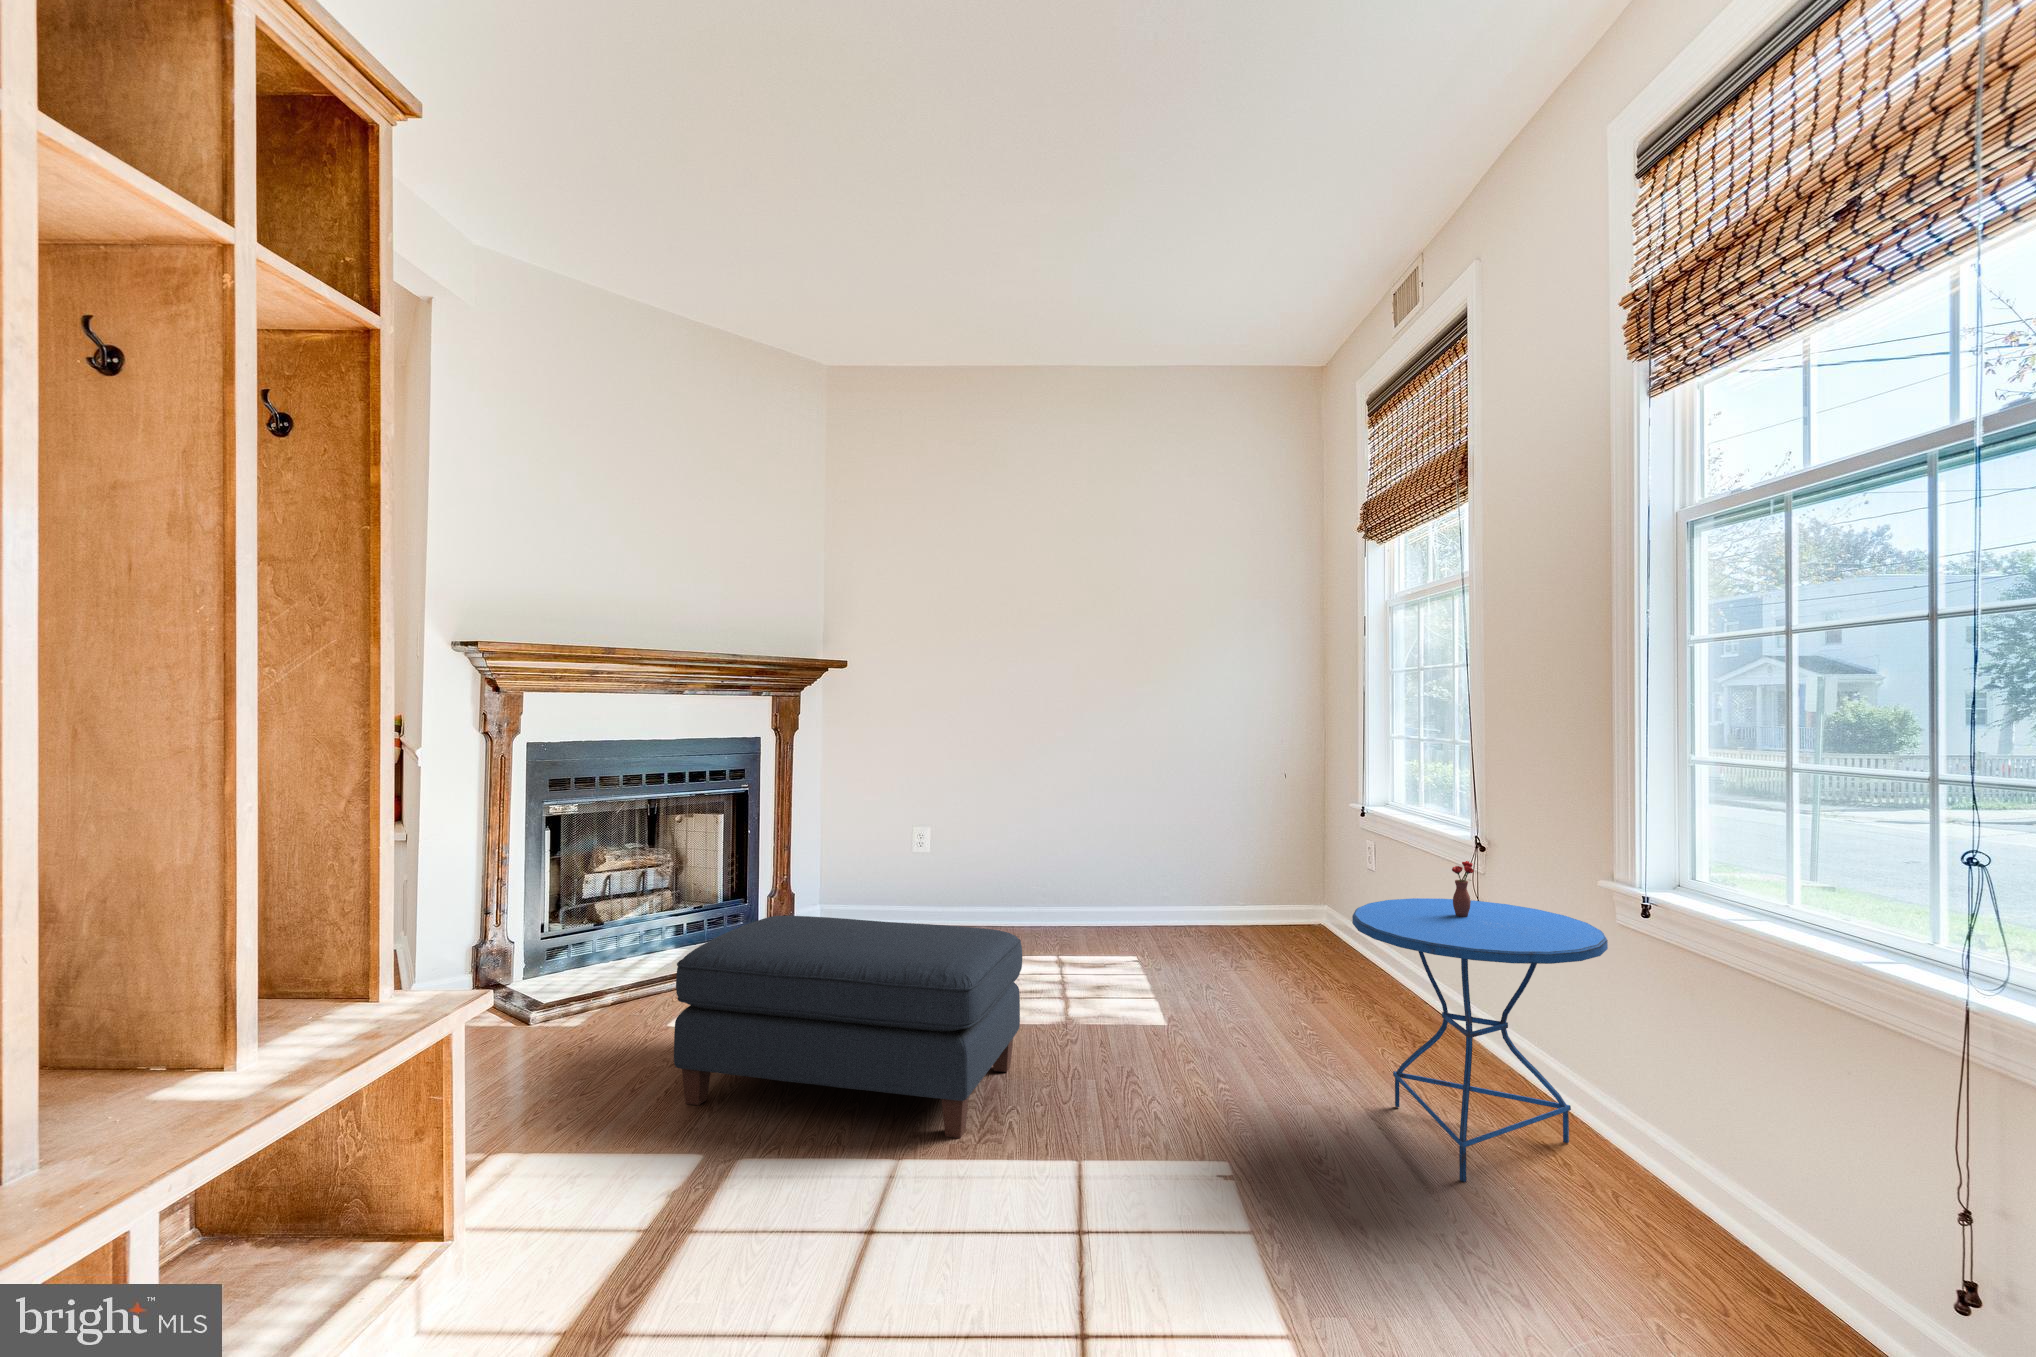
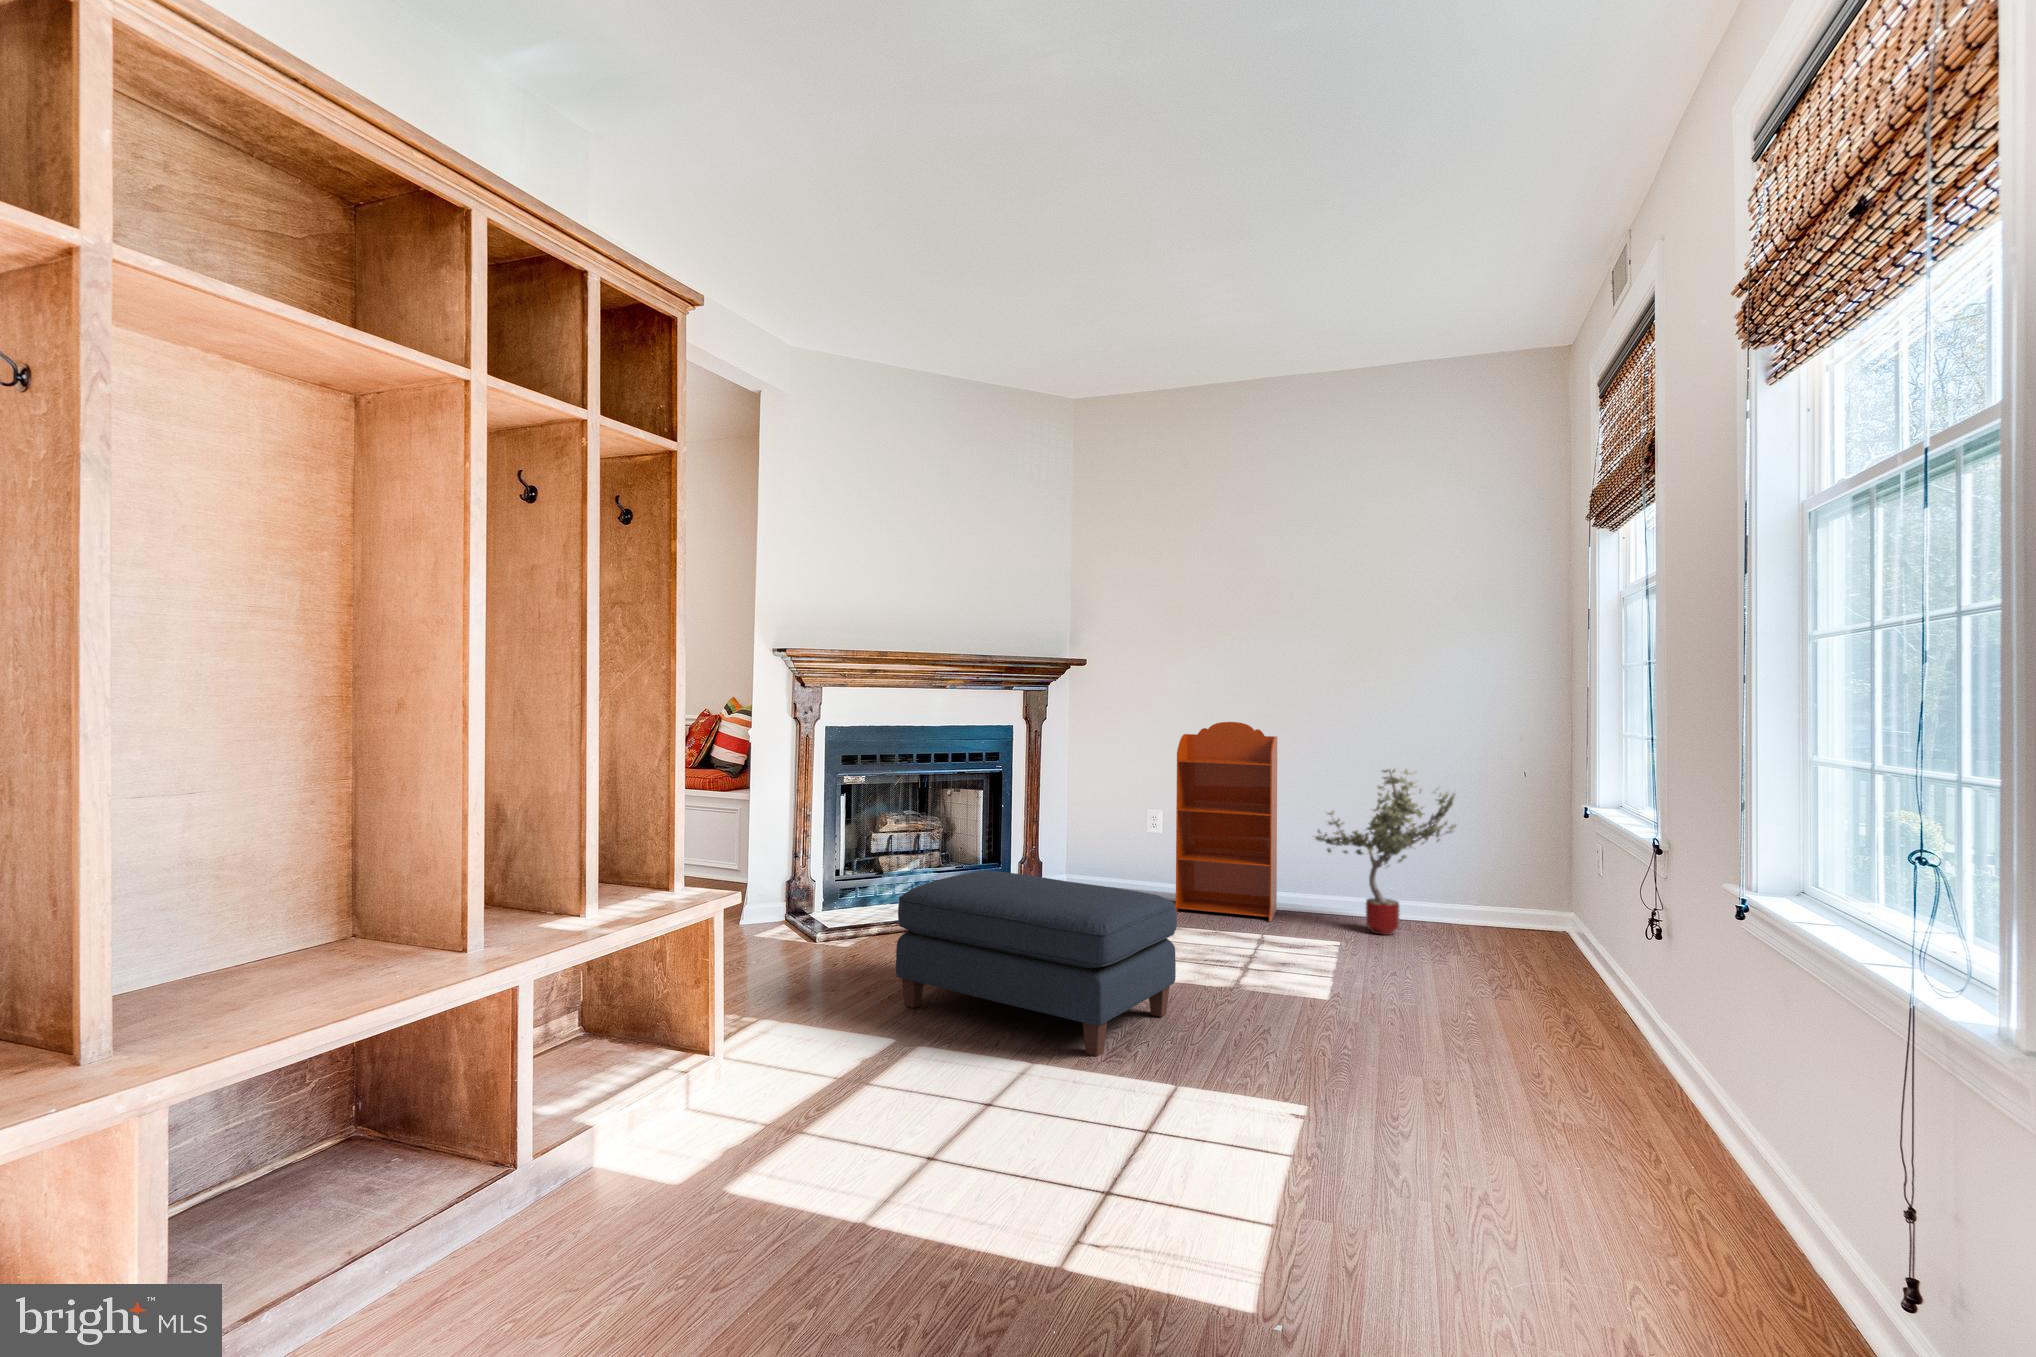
bookcase: none [954,727,1058,940] -> present [1175,722,1277,922]
potted tree: none [1100,770,1241,943] -> present [1315,769,1456,935]
side table: present [1352,861,1608,1182] -> none [1457,858,1718,1157]

